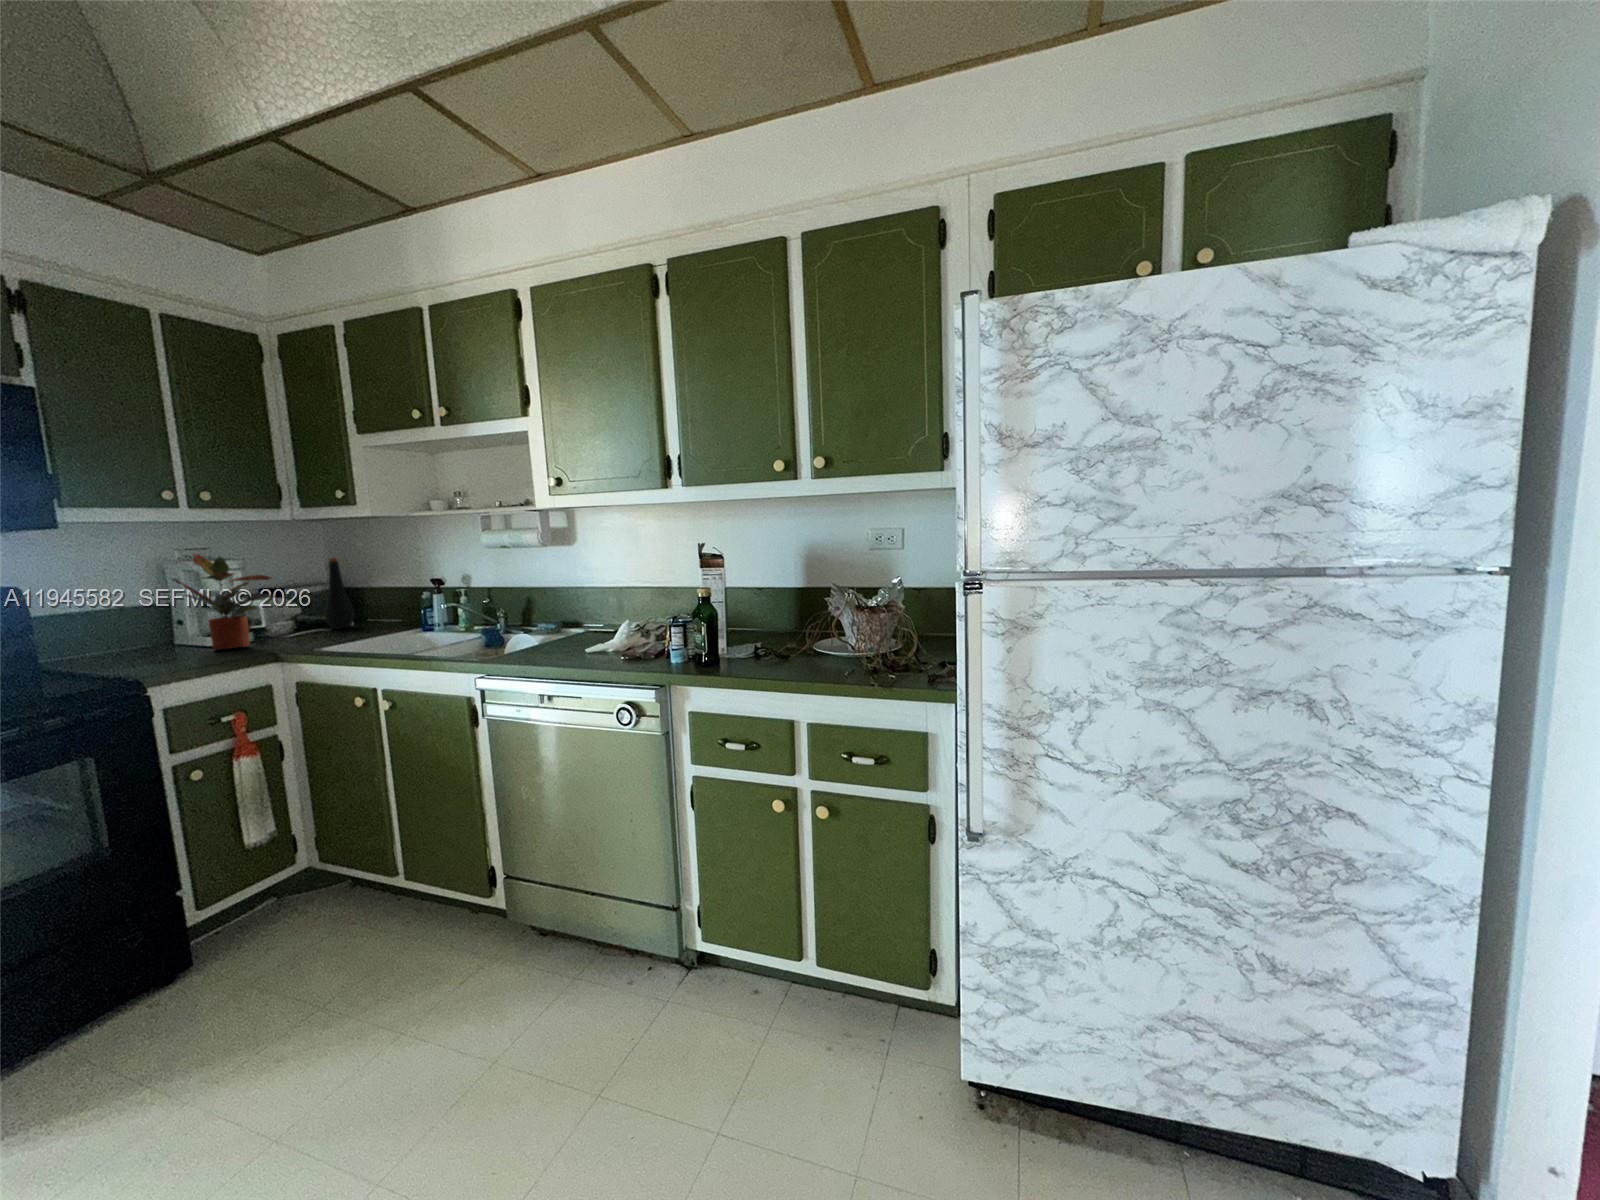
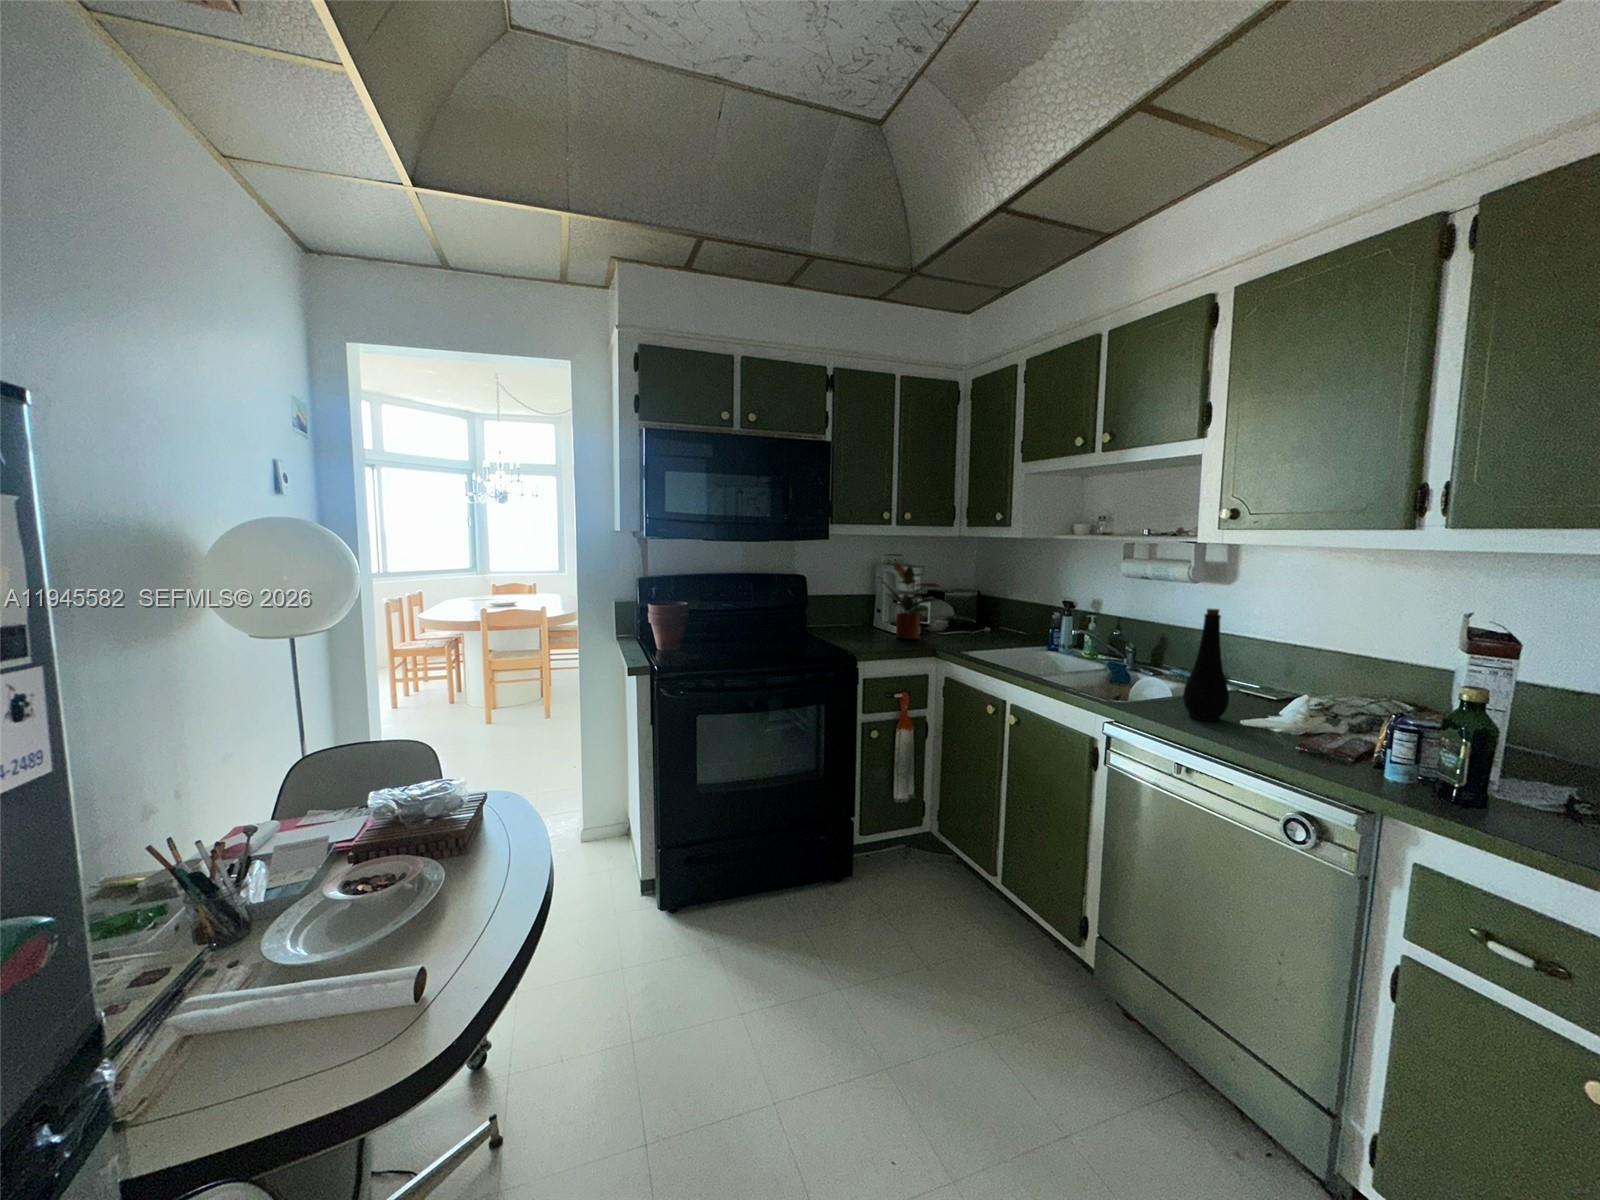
bottle: present [325,558,355,629] -> present [1183,609,1229,721]

